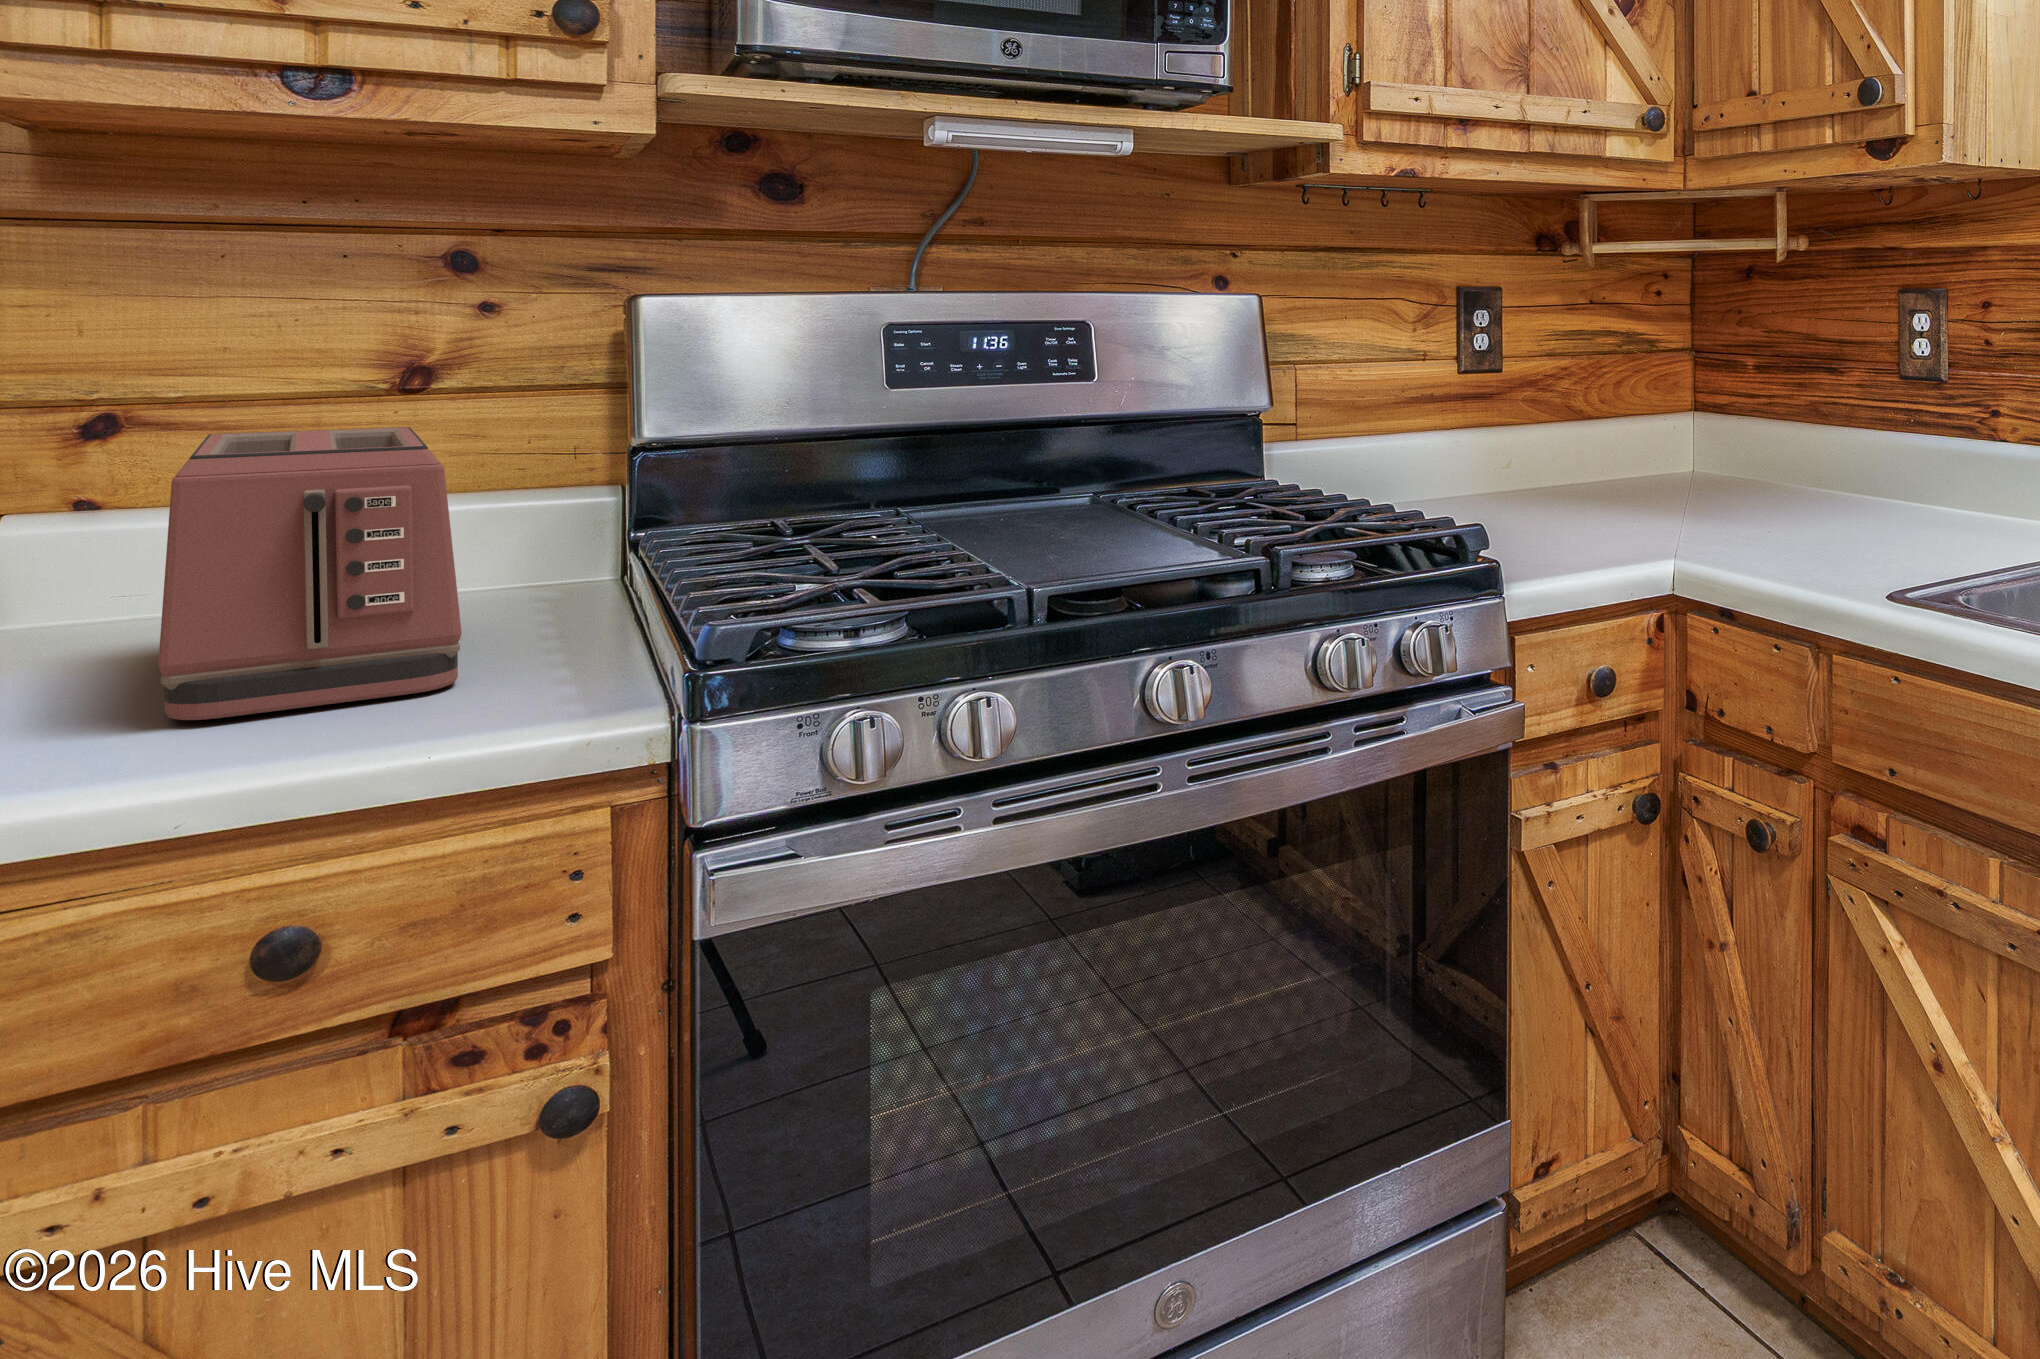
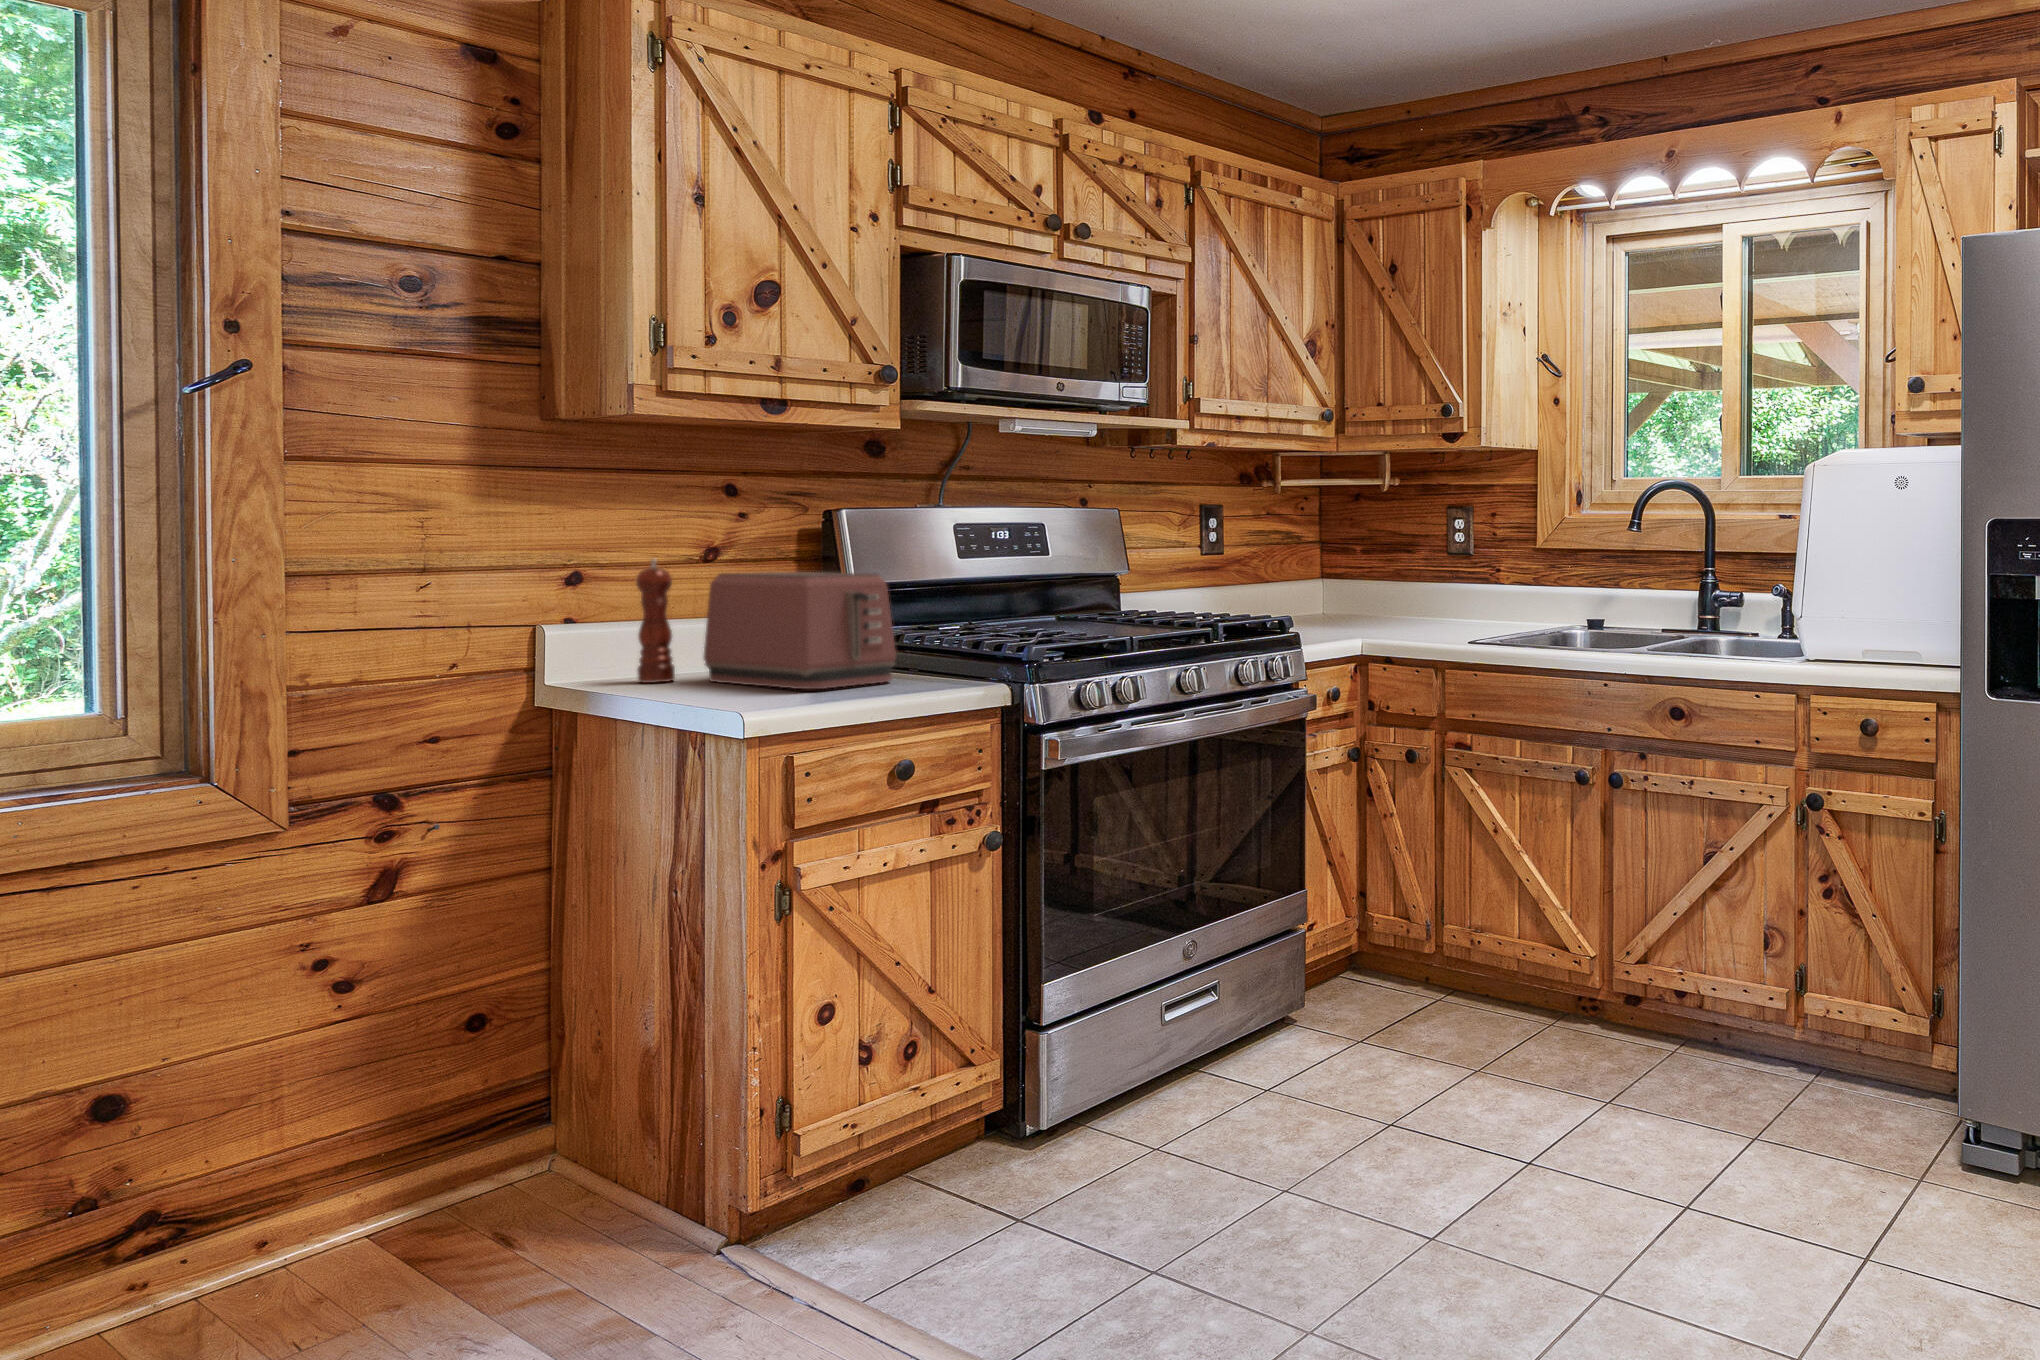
pepper mill: none [73,402,165,652] -> present [636,559,675,683]

